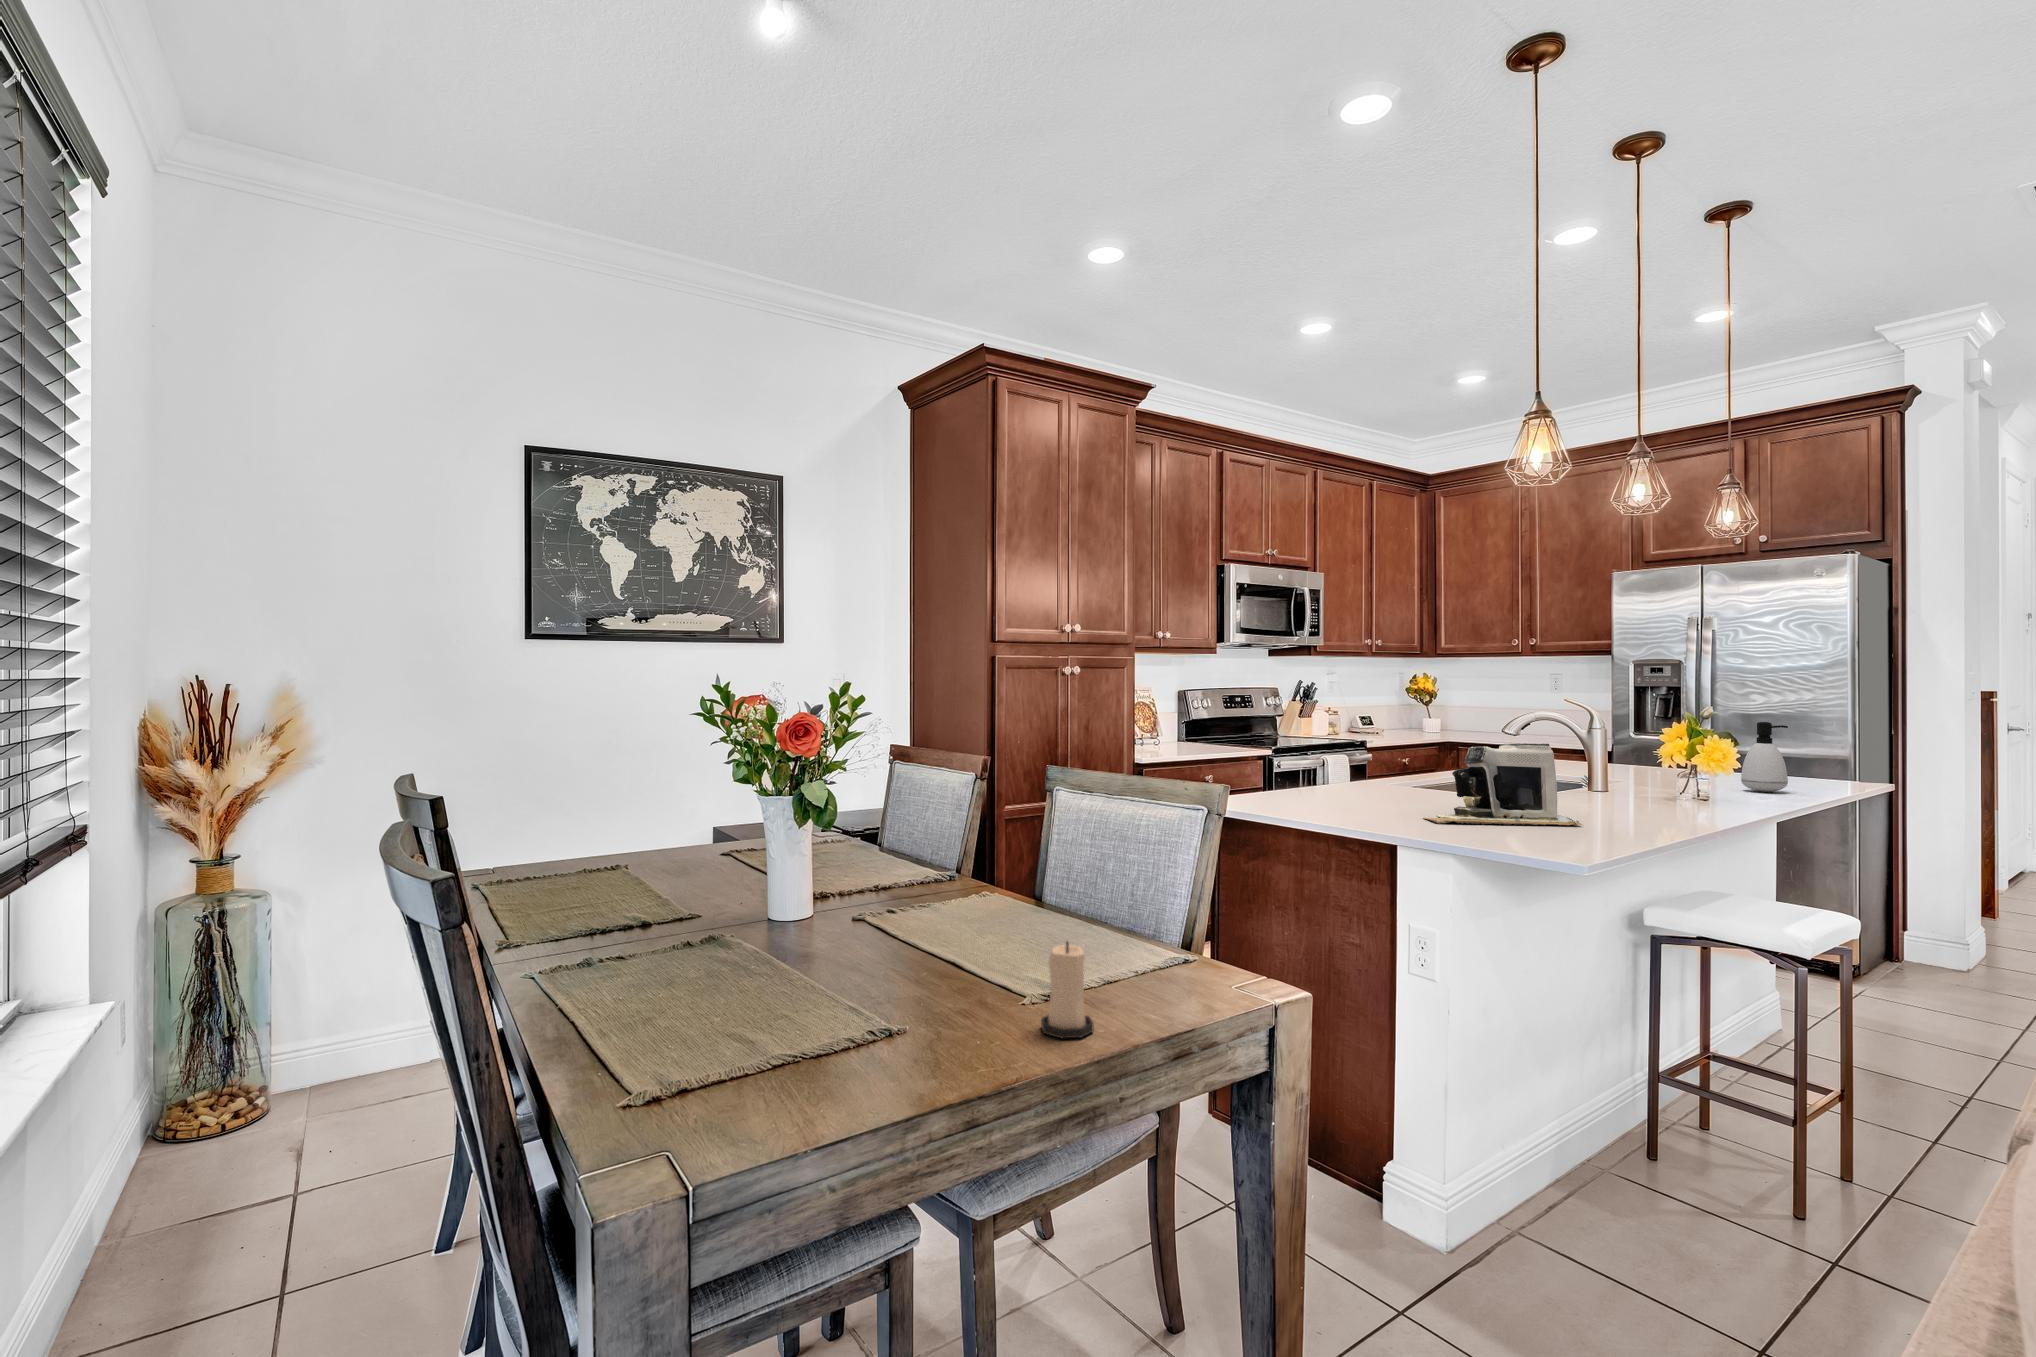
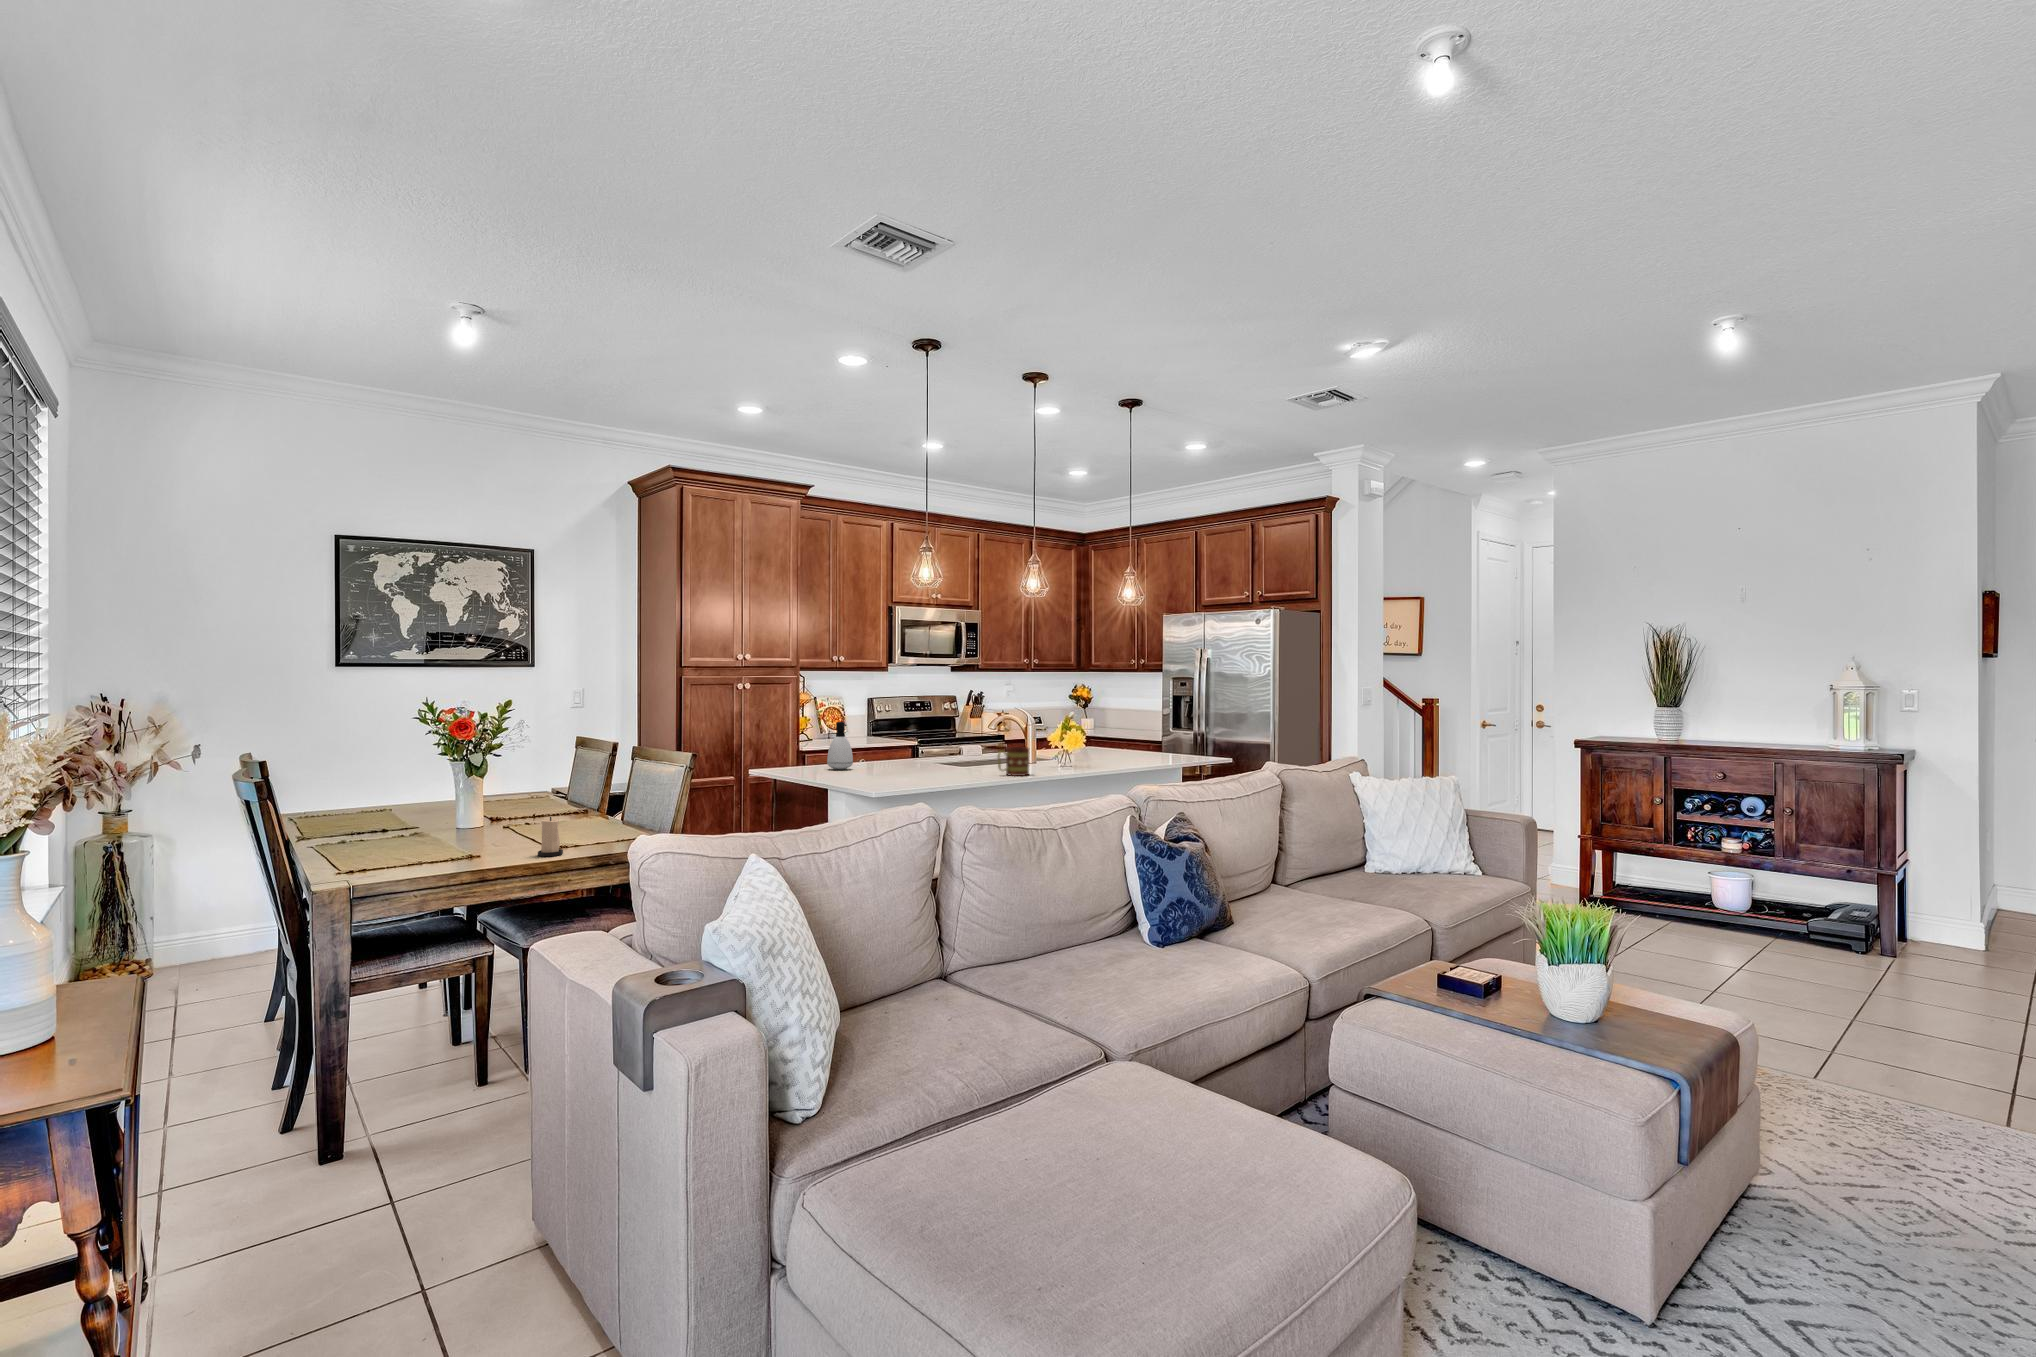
soap dispenser: present [1741,722,1788,792] -> present [827,722,853,769]
coffee maker: present [1424,743,1583,825] -> none [867,734,948,779]
mug: none [1634,766,1685,817] -> present [998,747,1029,776]

